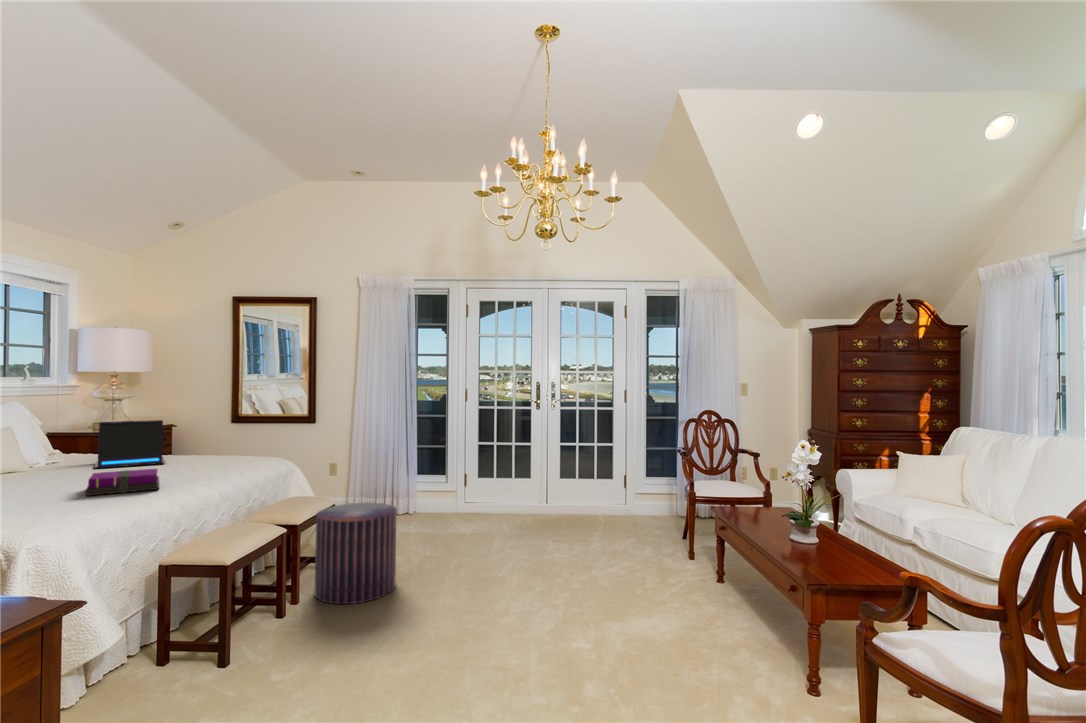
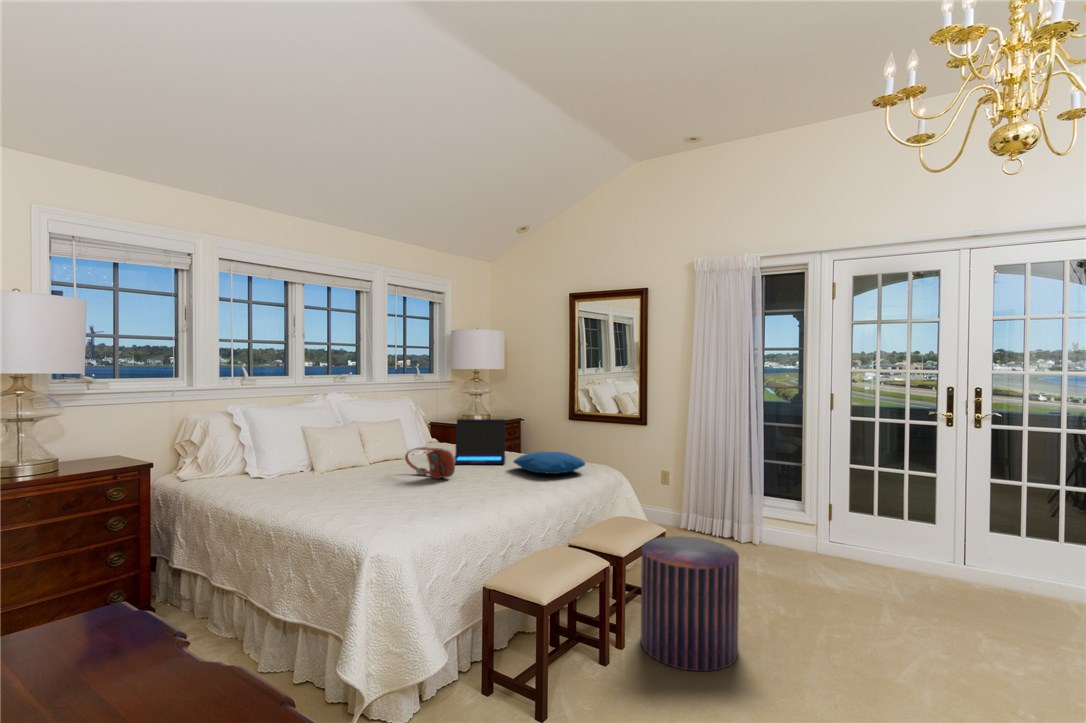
pillow: none [177,446,259,467] -> present [514,452,585,474]
handbag: none [35,448,108,481] -> present [405,447,455,479]
notebook: present [86,469,159,496] -> none [430,476,491,500]

